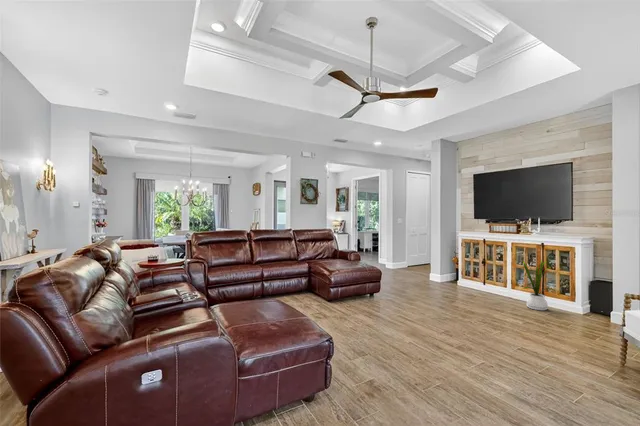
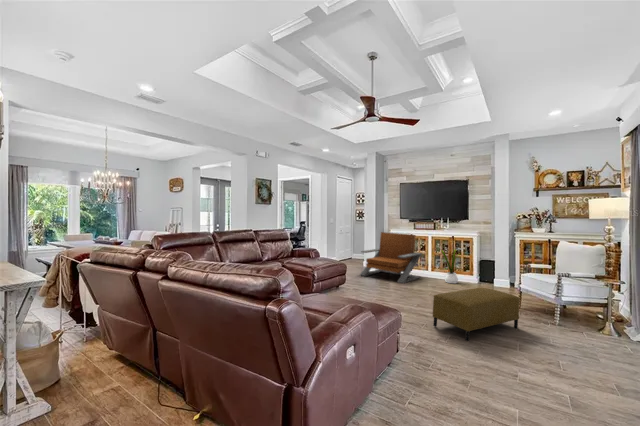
lounge chair: none [411,235,496,303] -> present [361,232,422,283]
ottoman: none [423,322,584,407] -> present [433,288,520,341]

